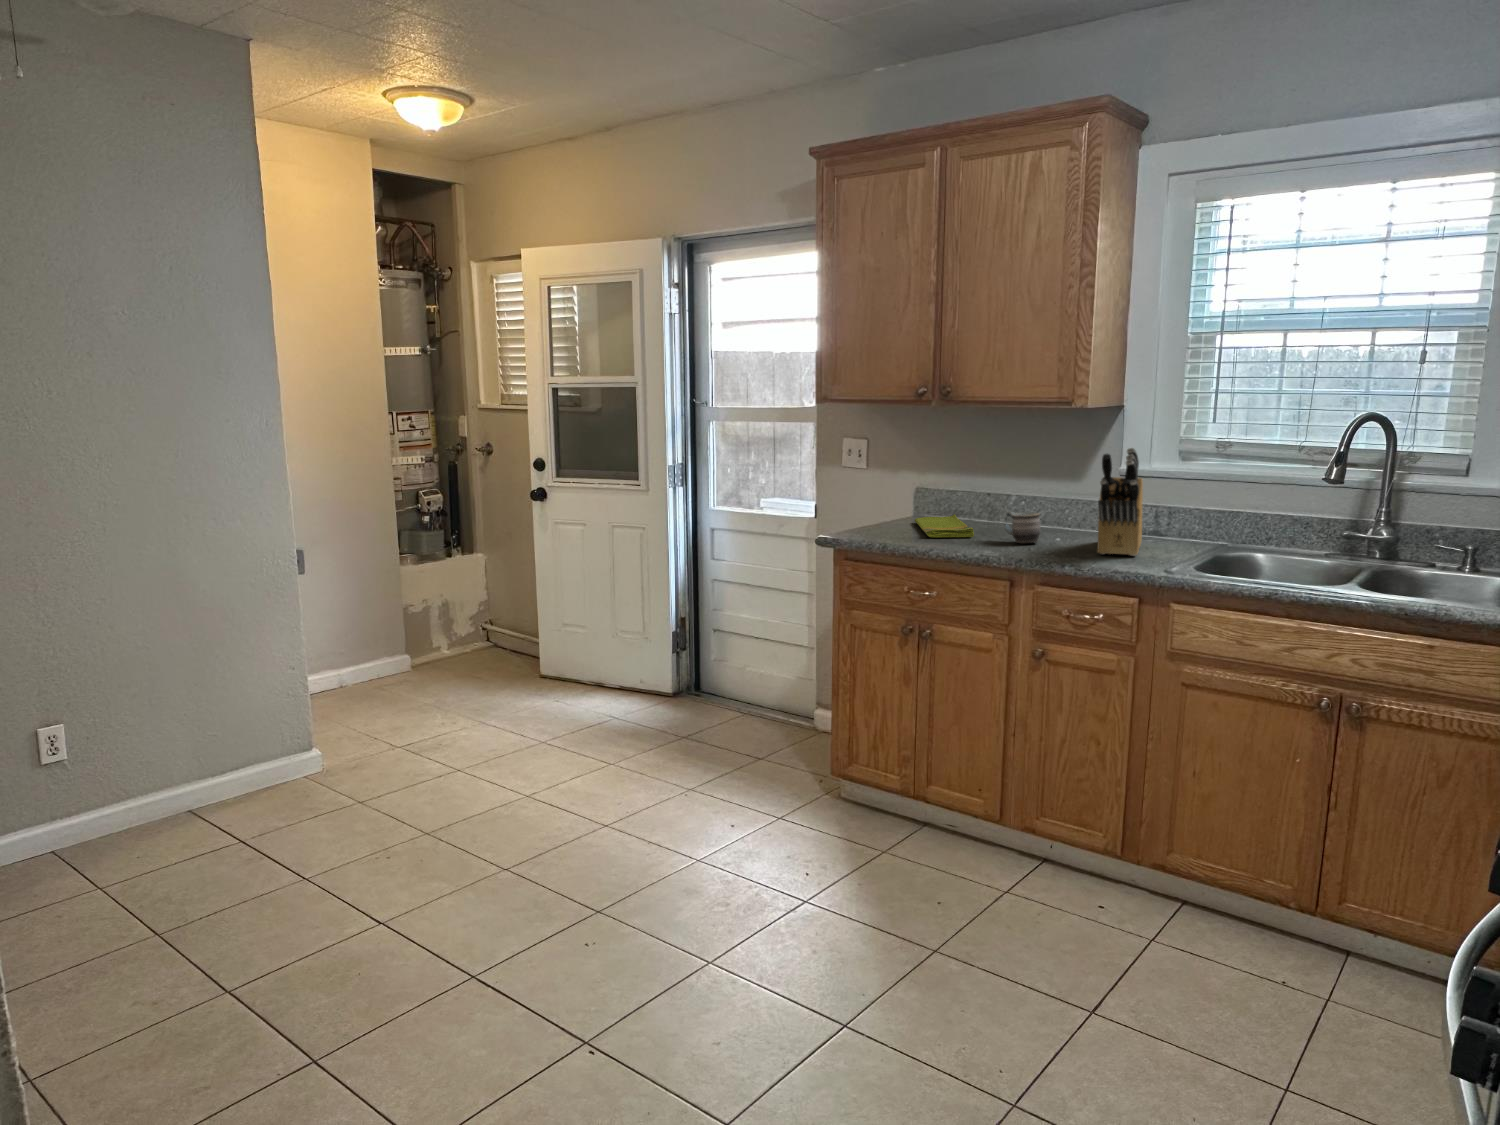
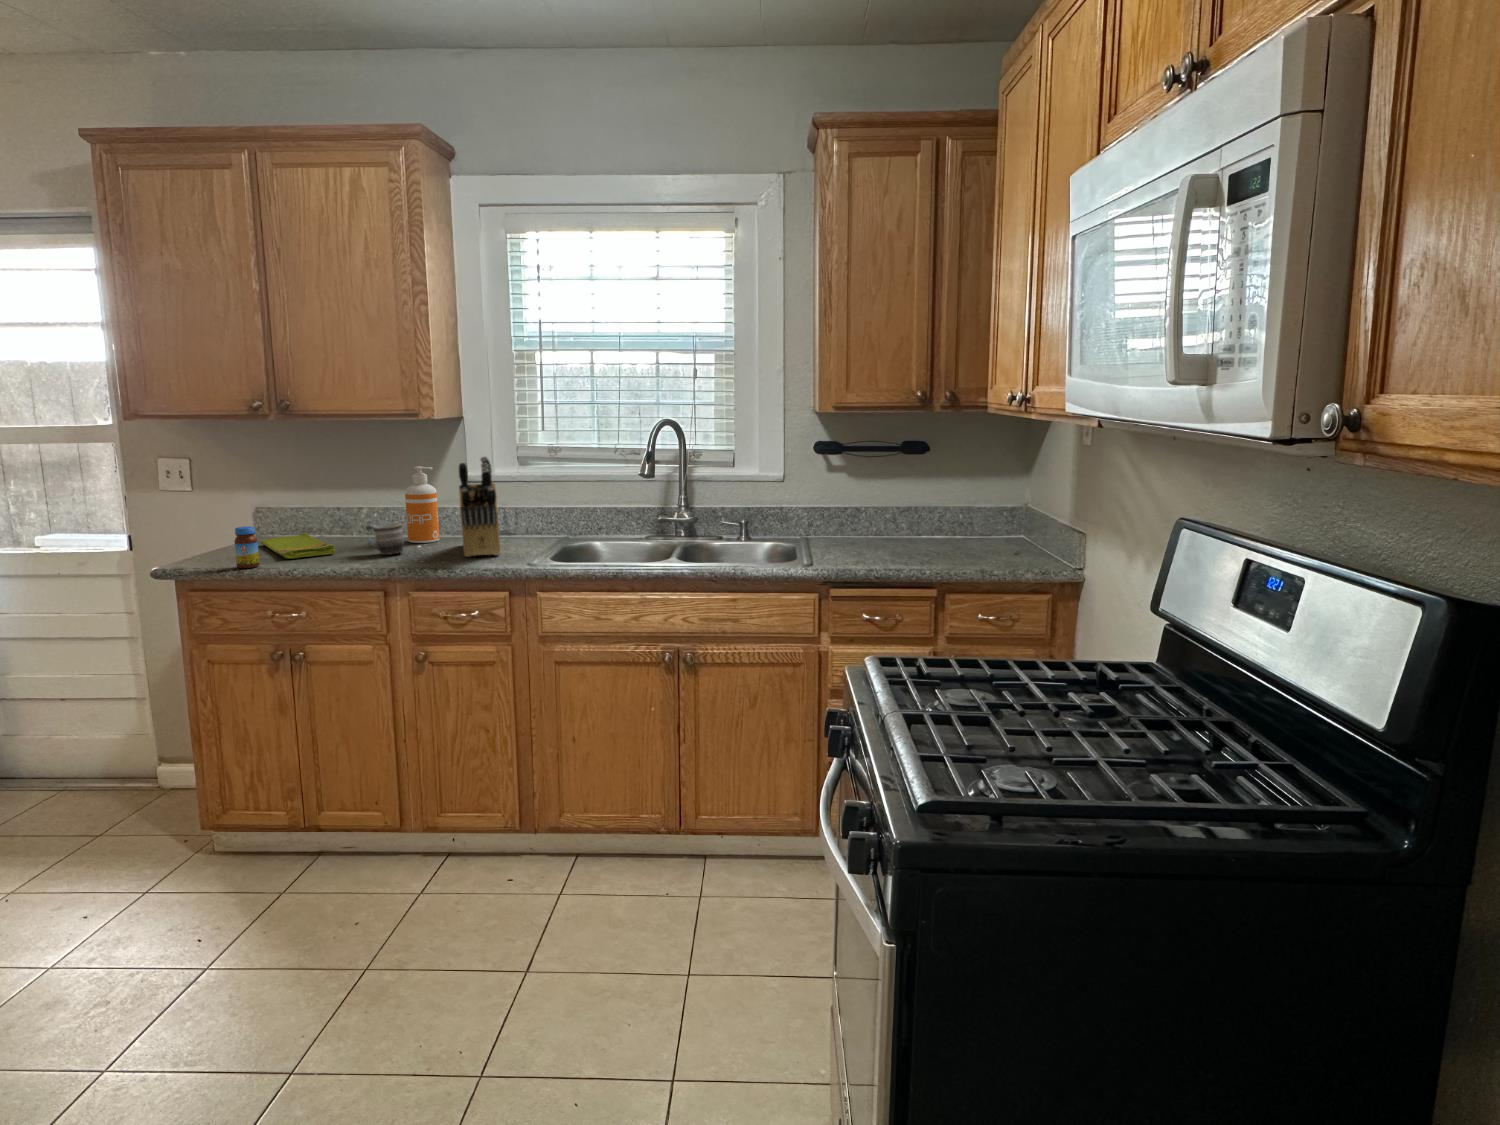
soap dispenser: none [1048,457,1083,535] -> present [405,466,440,543]
jar: none [885,503,904,542] -> present [234,526,260,568]

